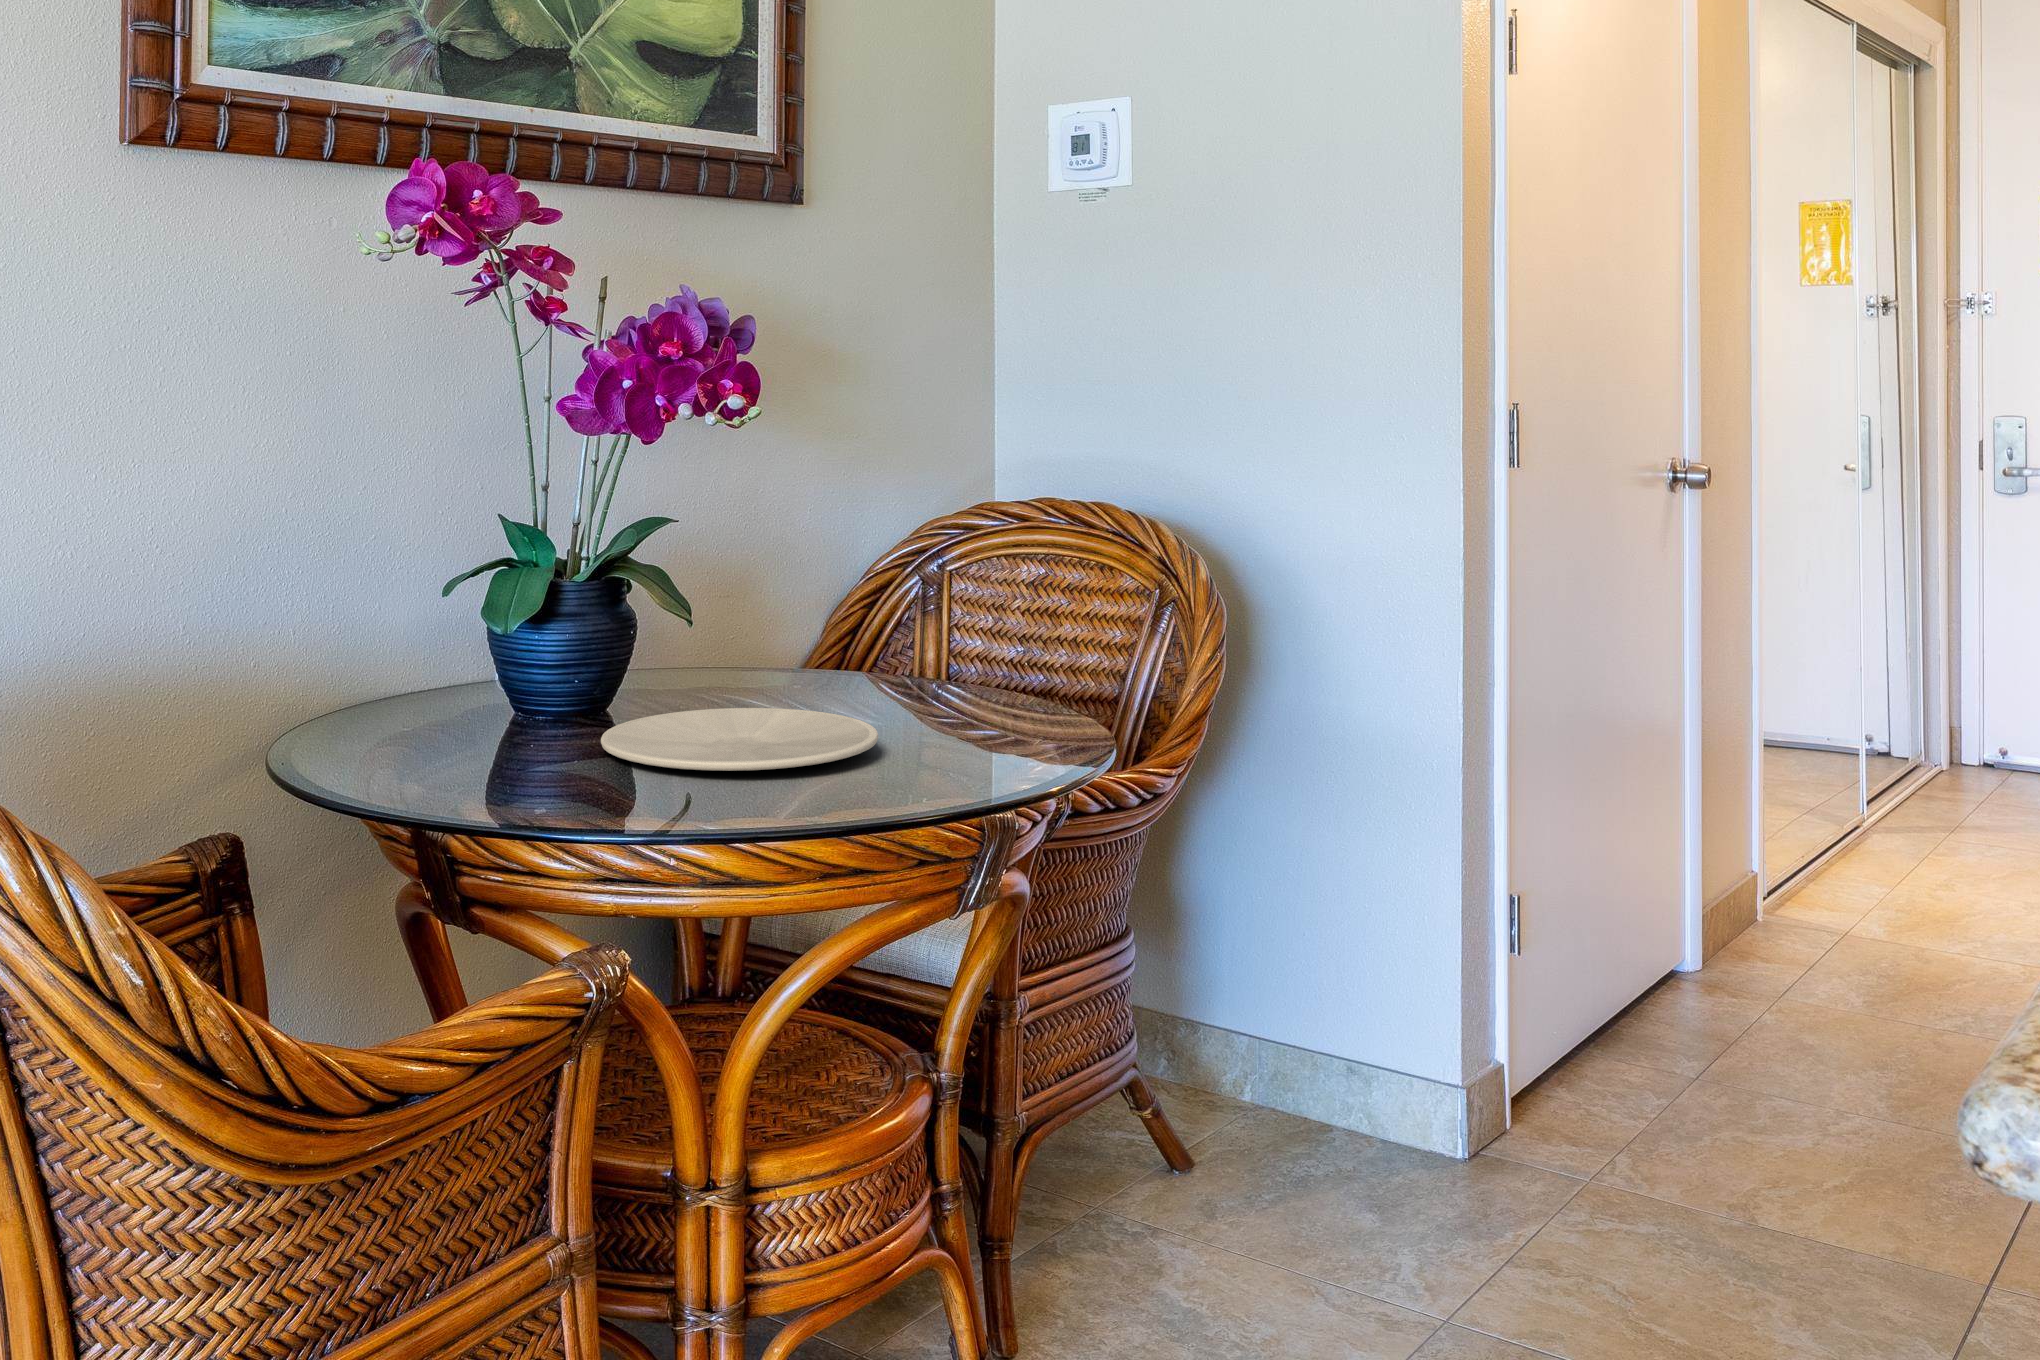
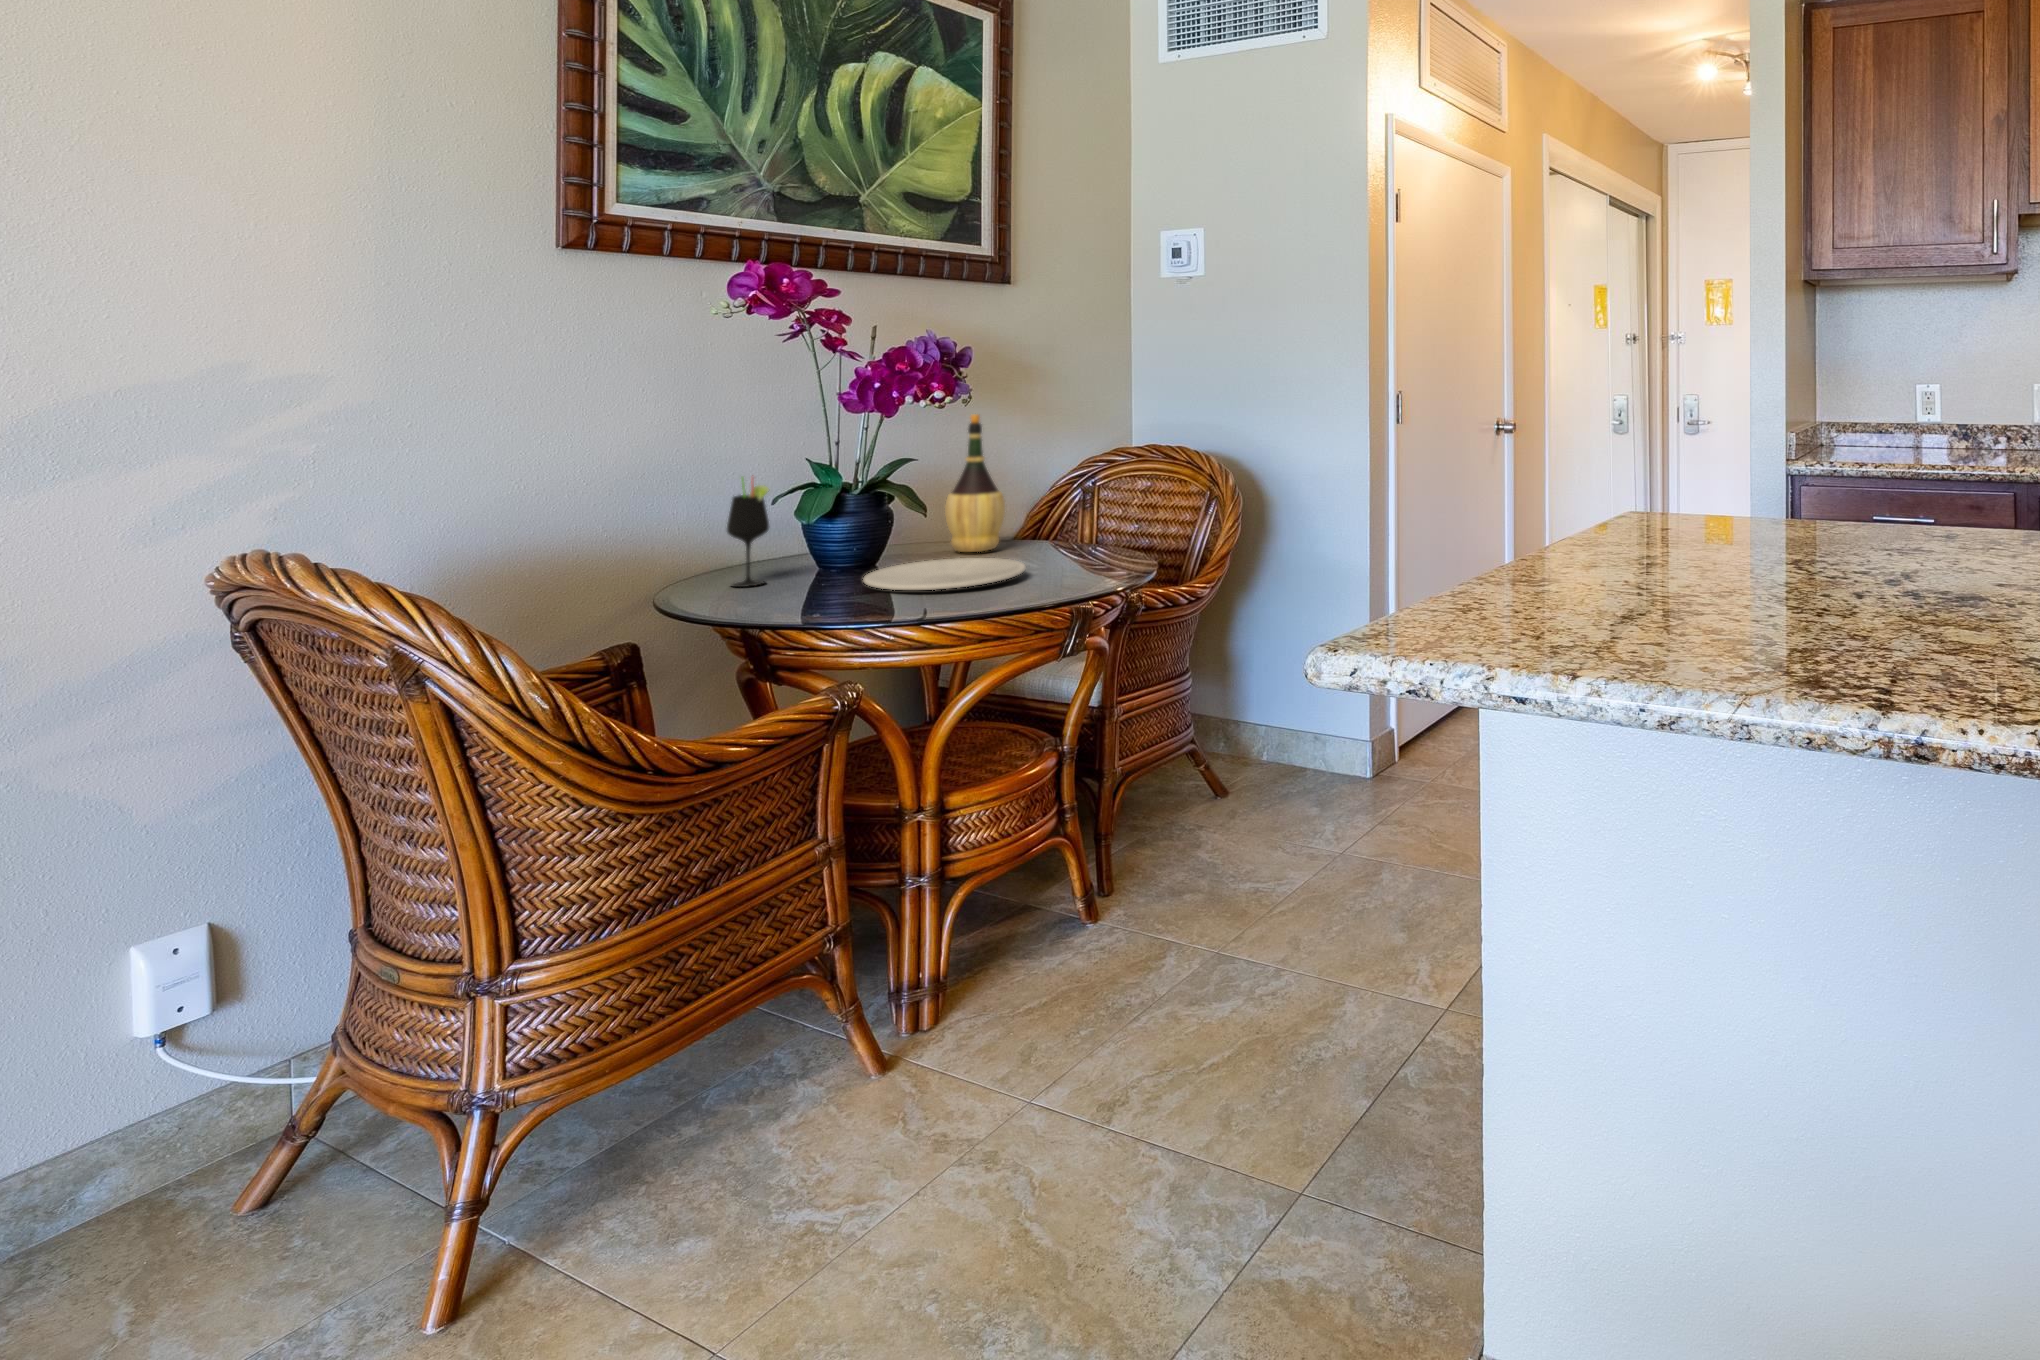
wine bottle: none [716,440,818,694] -> present [945,414,1005,552]
wine glass: none [379,545,449,744] -> present [727,477,769,587]

